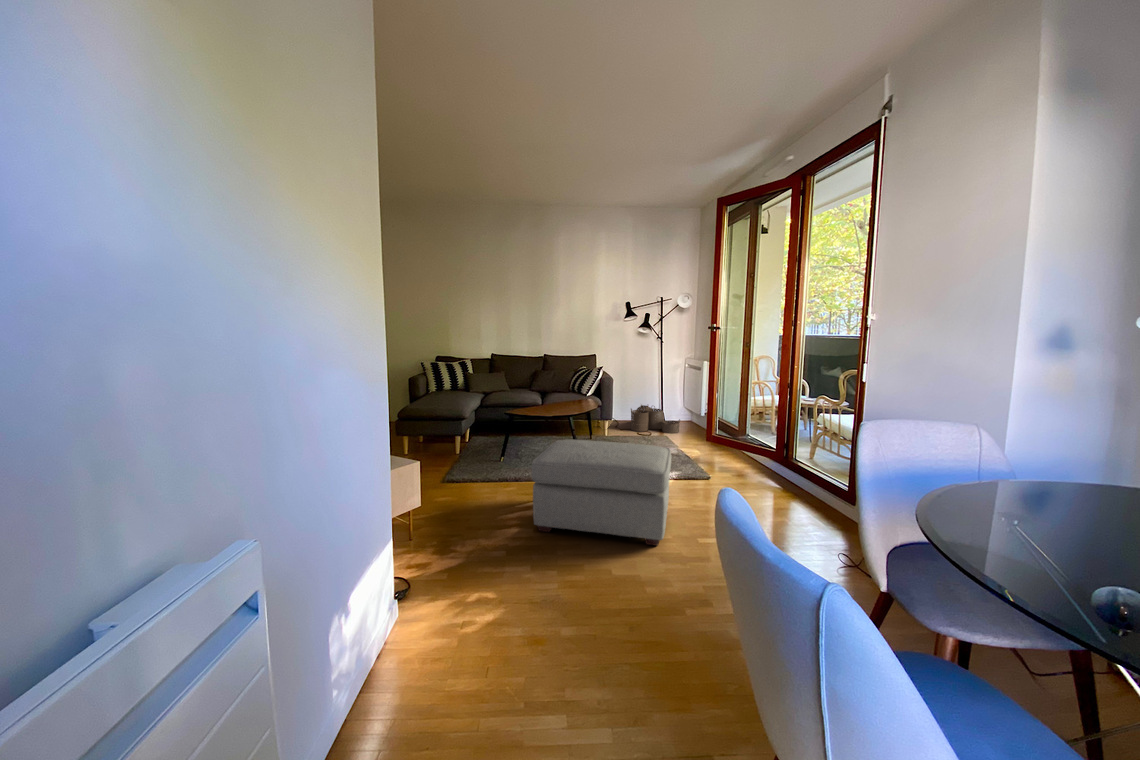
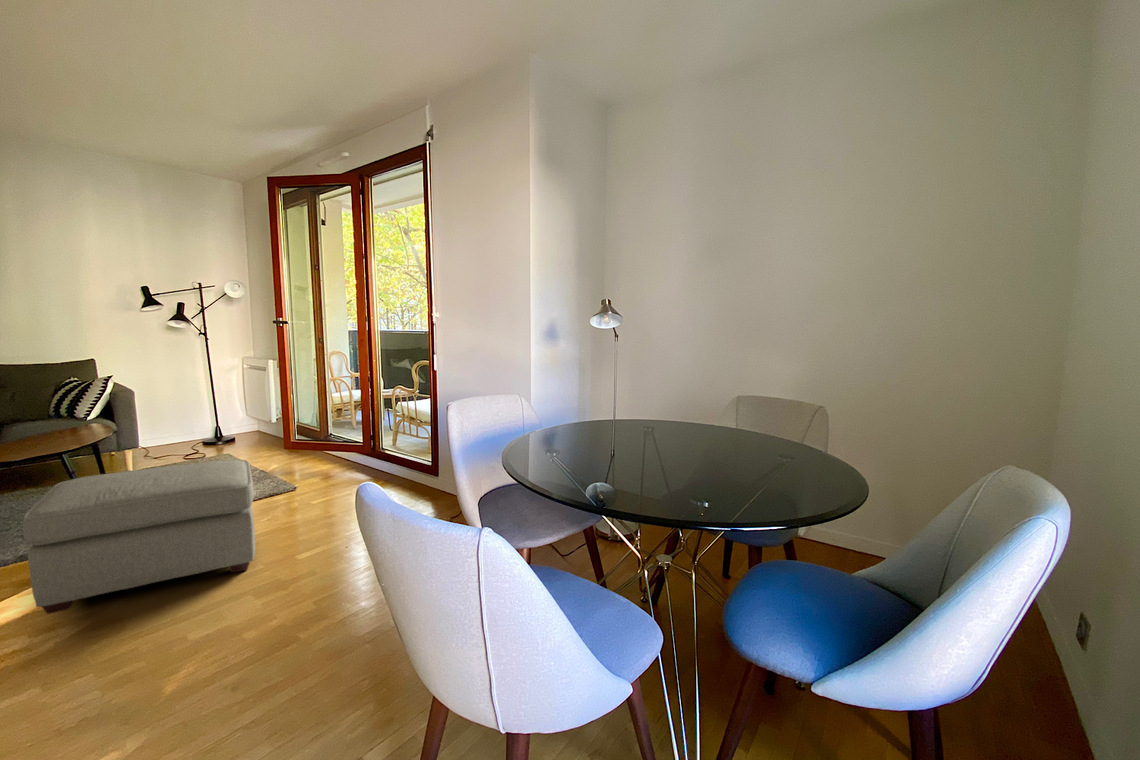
woven basket: present [631,405,680,433] -> none [168,419,245,456]

